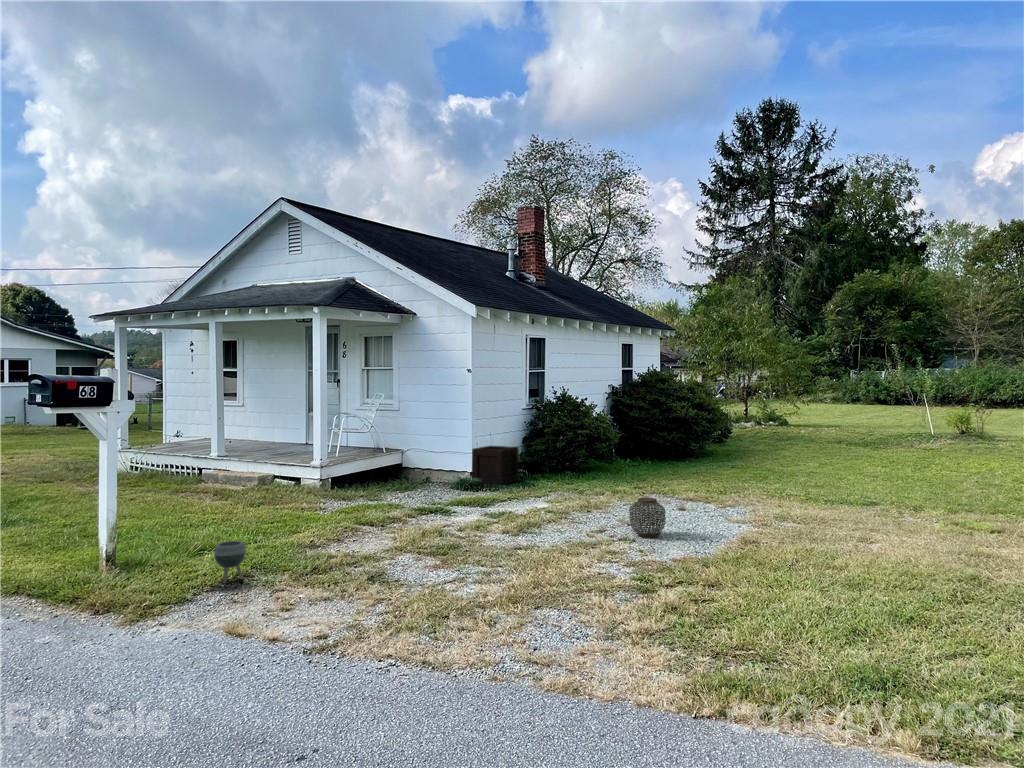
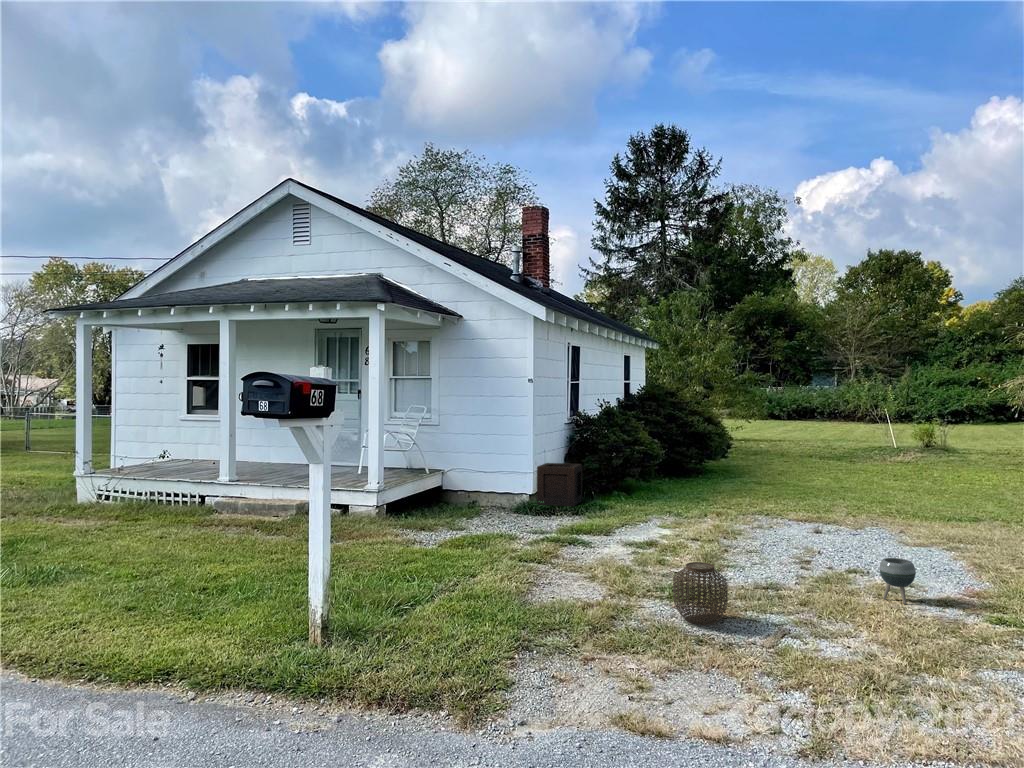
woven basket: present [629,498,666,538] -> present [673,562,728,625]
planter: present [214,541,246,583] -> present [879,558,916,604]

